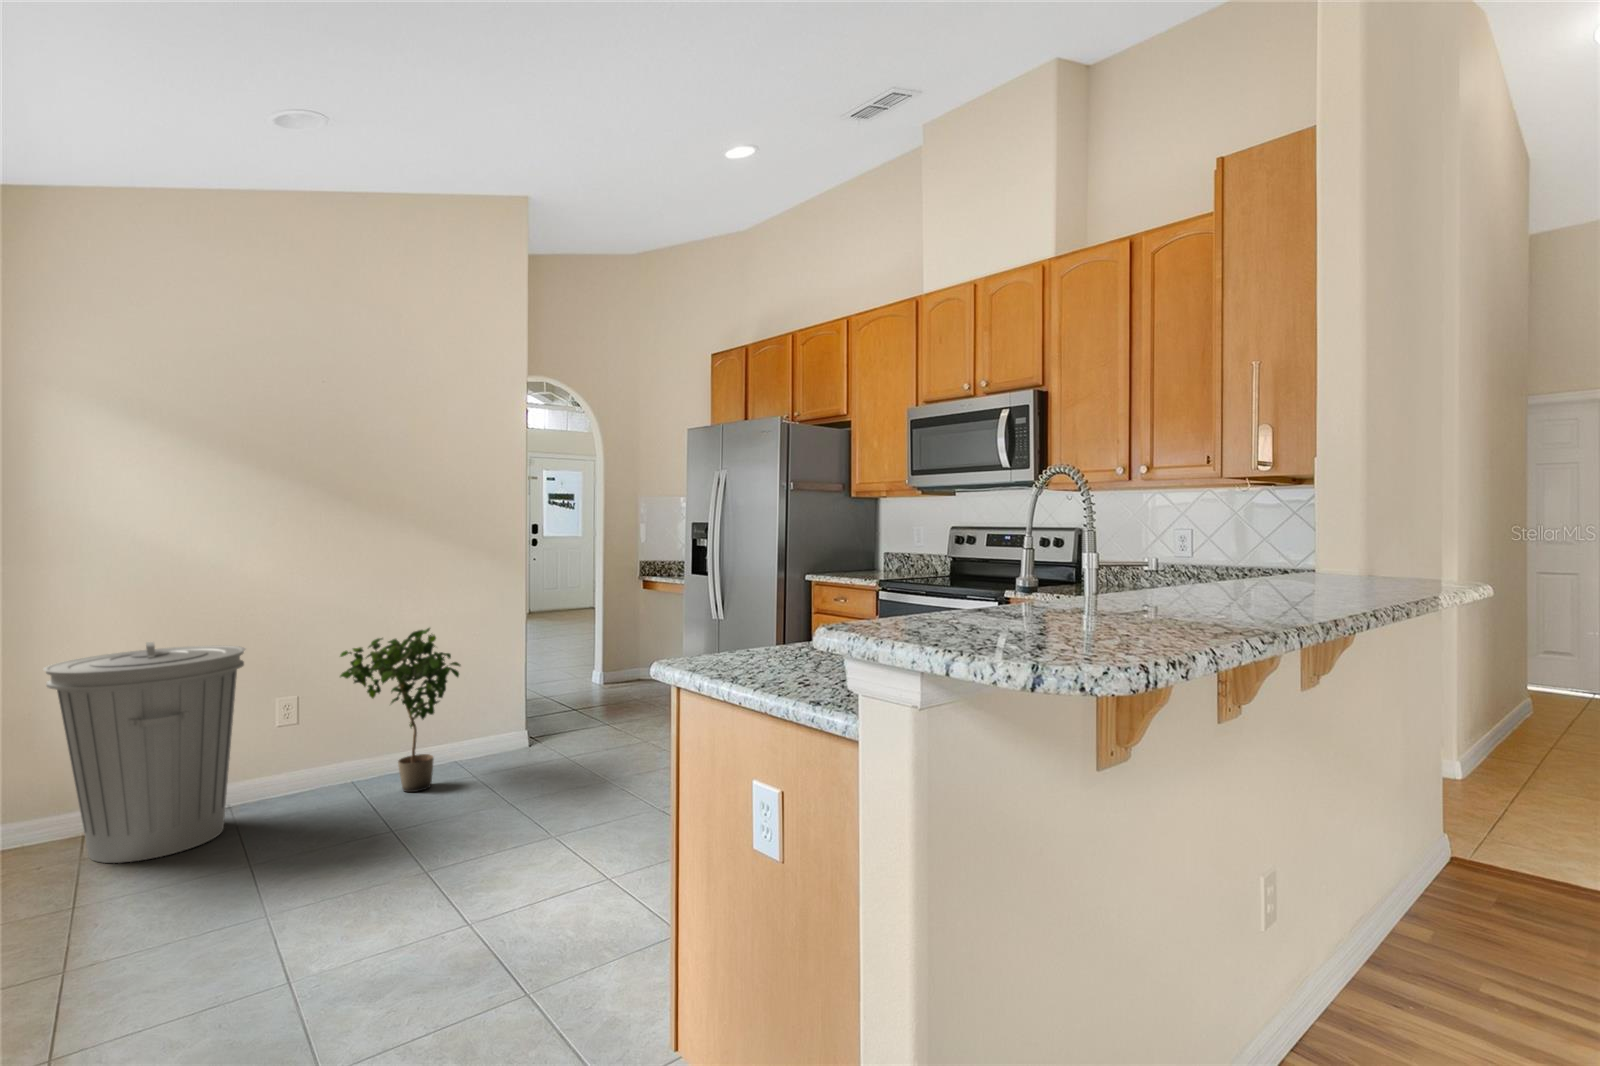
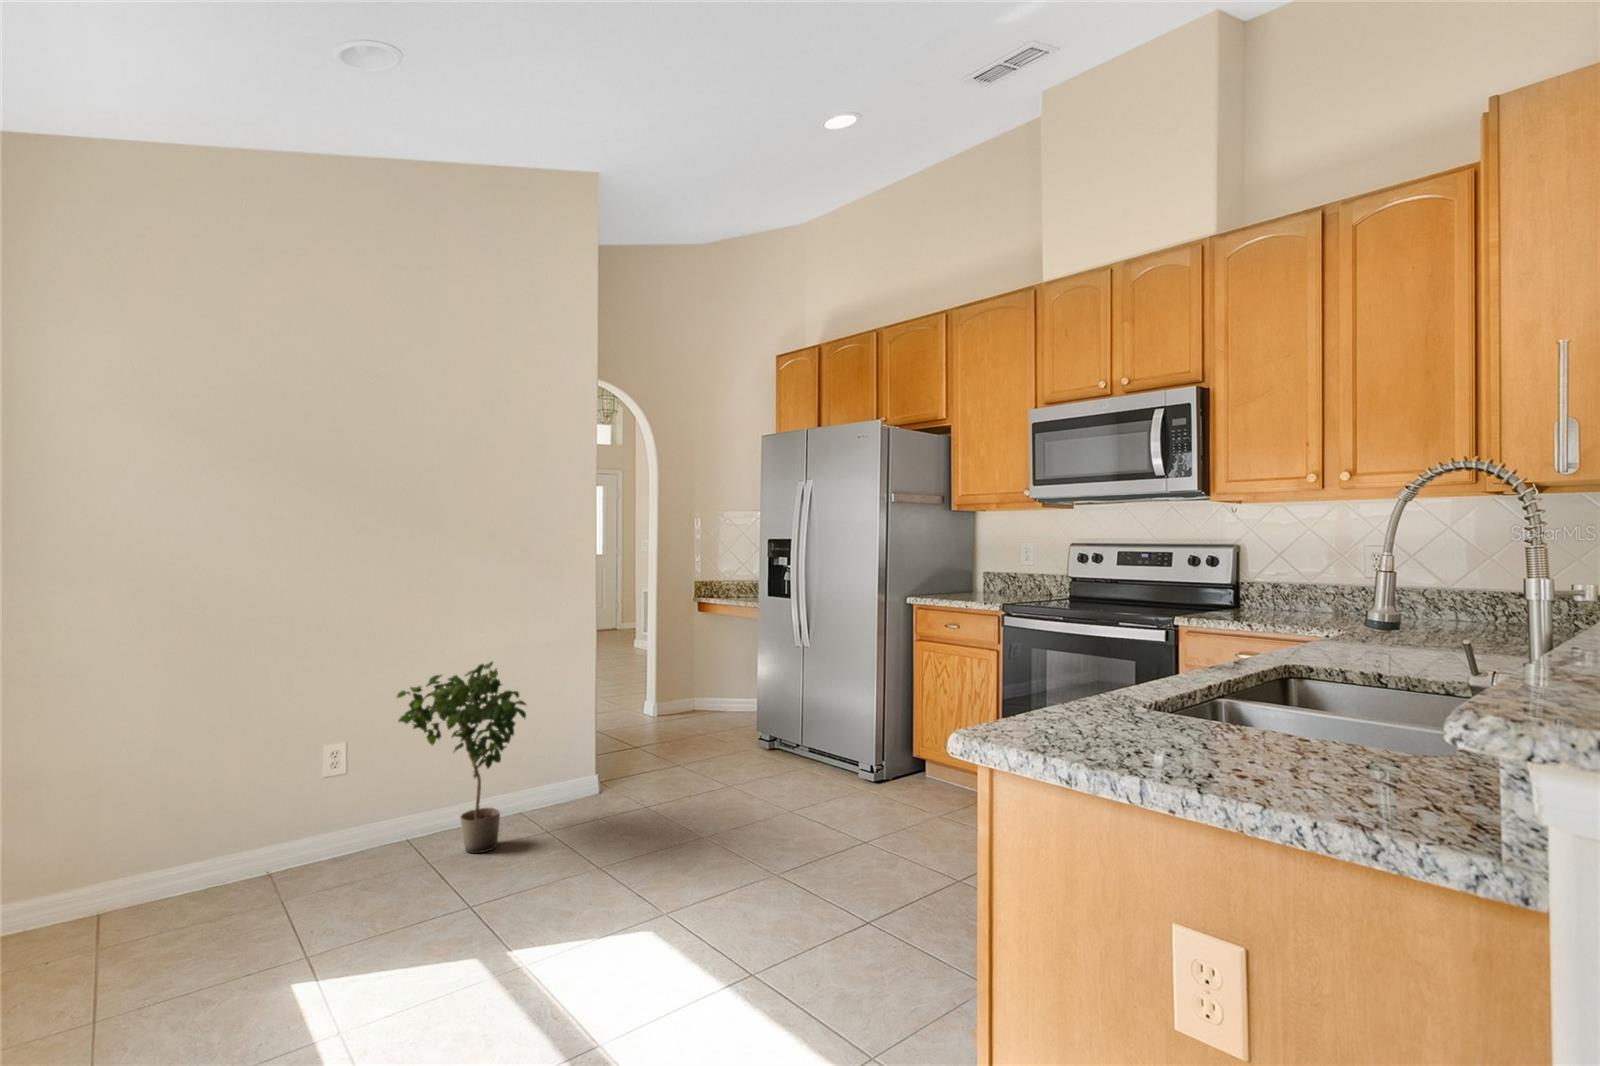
trash can: present [43,642,245,863] -> none [58,685,293,952]

